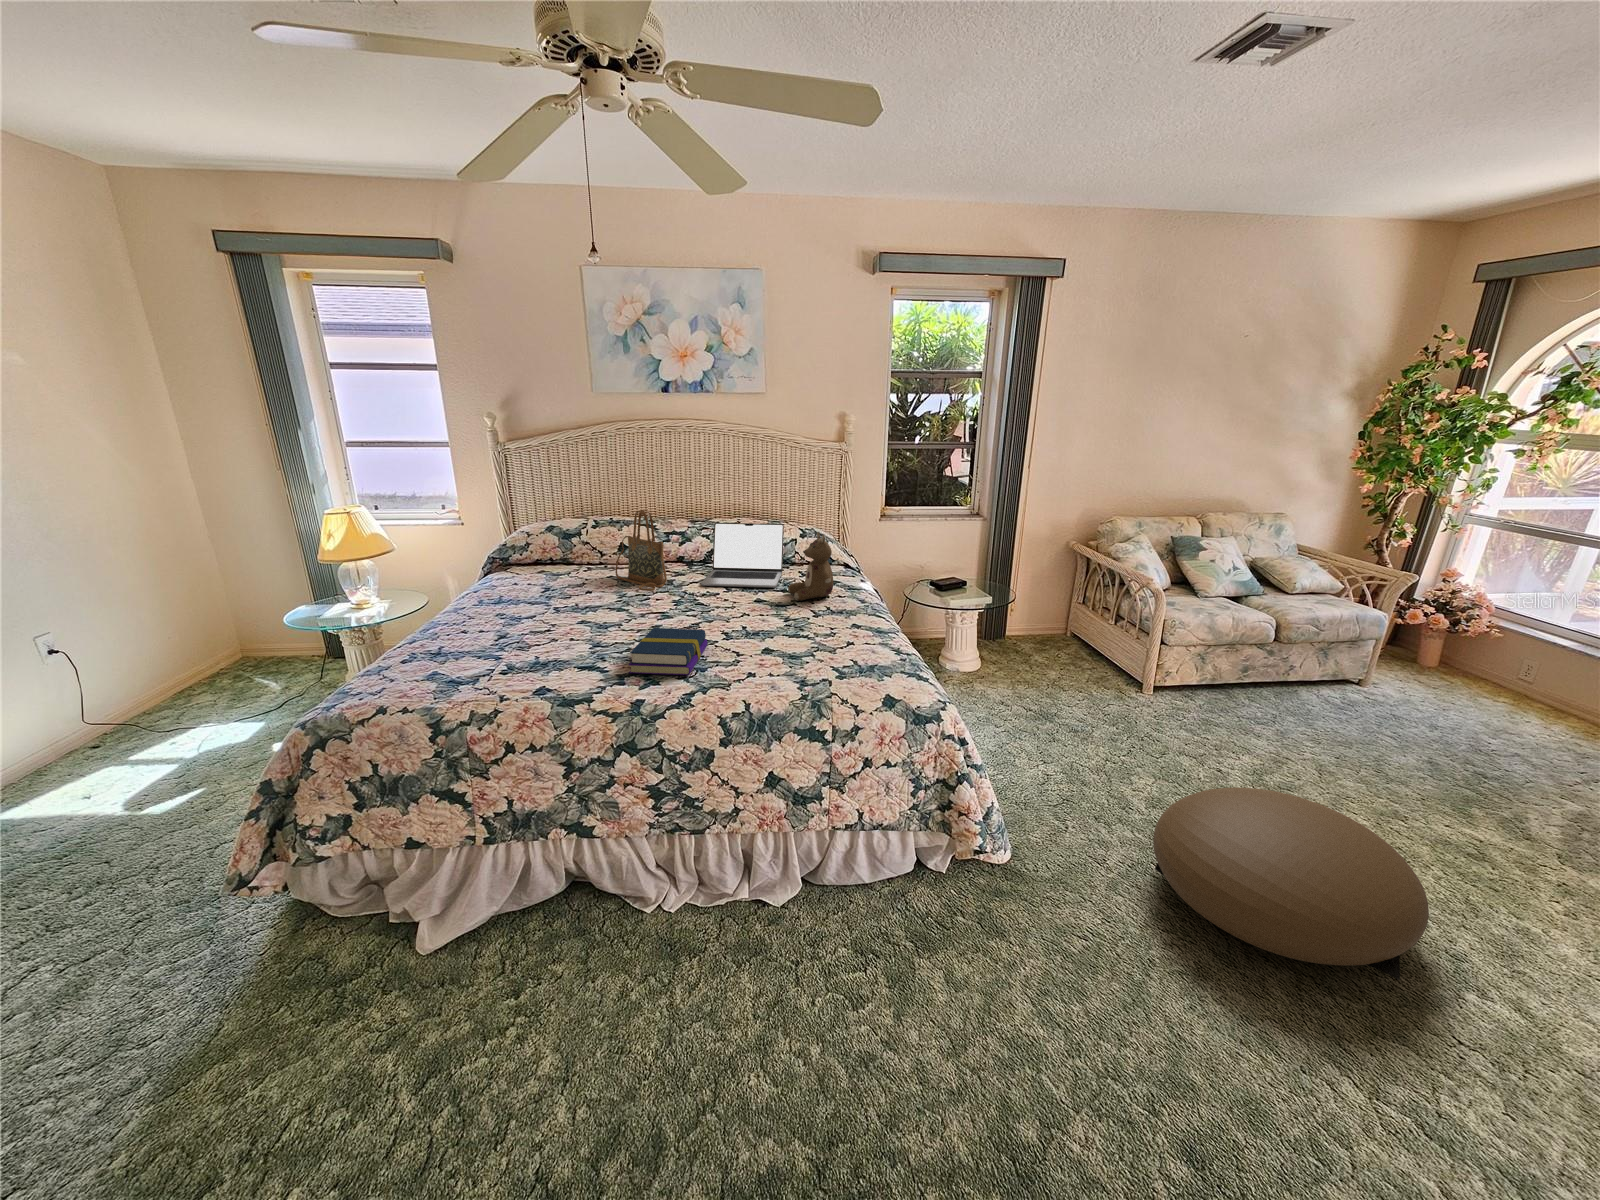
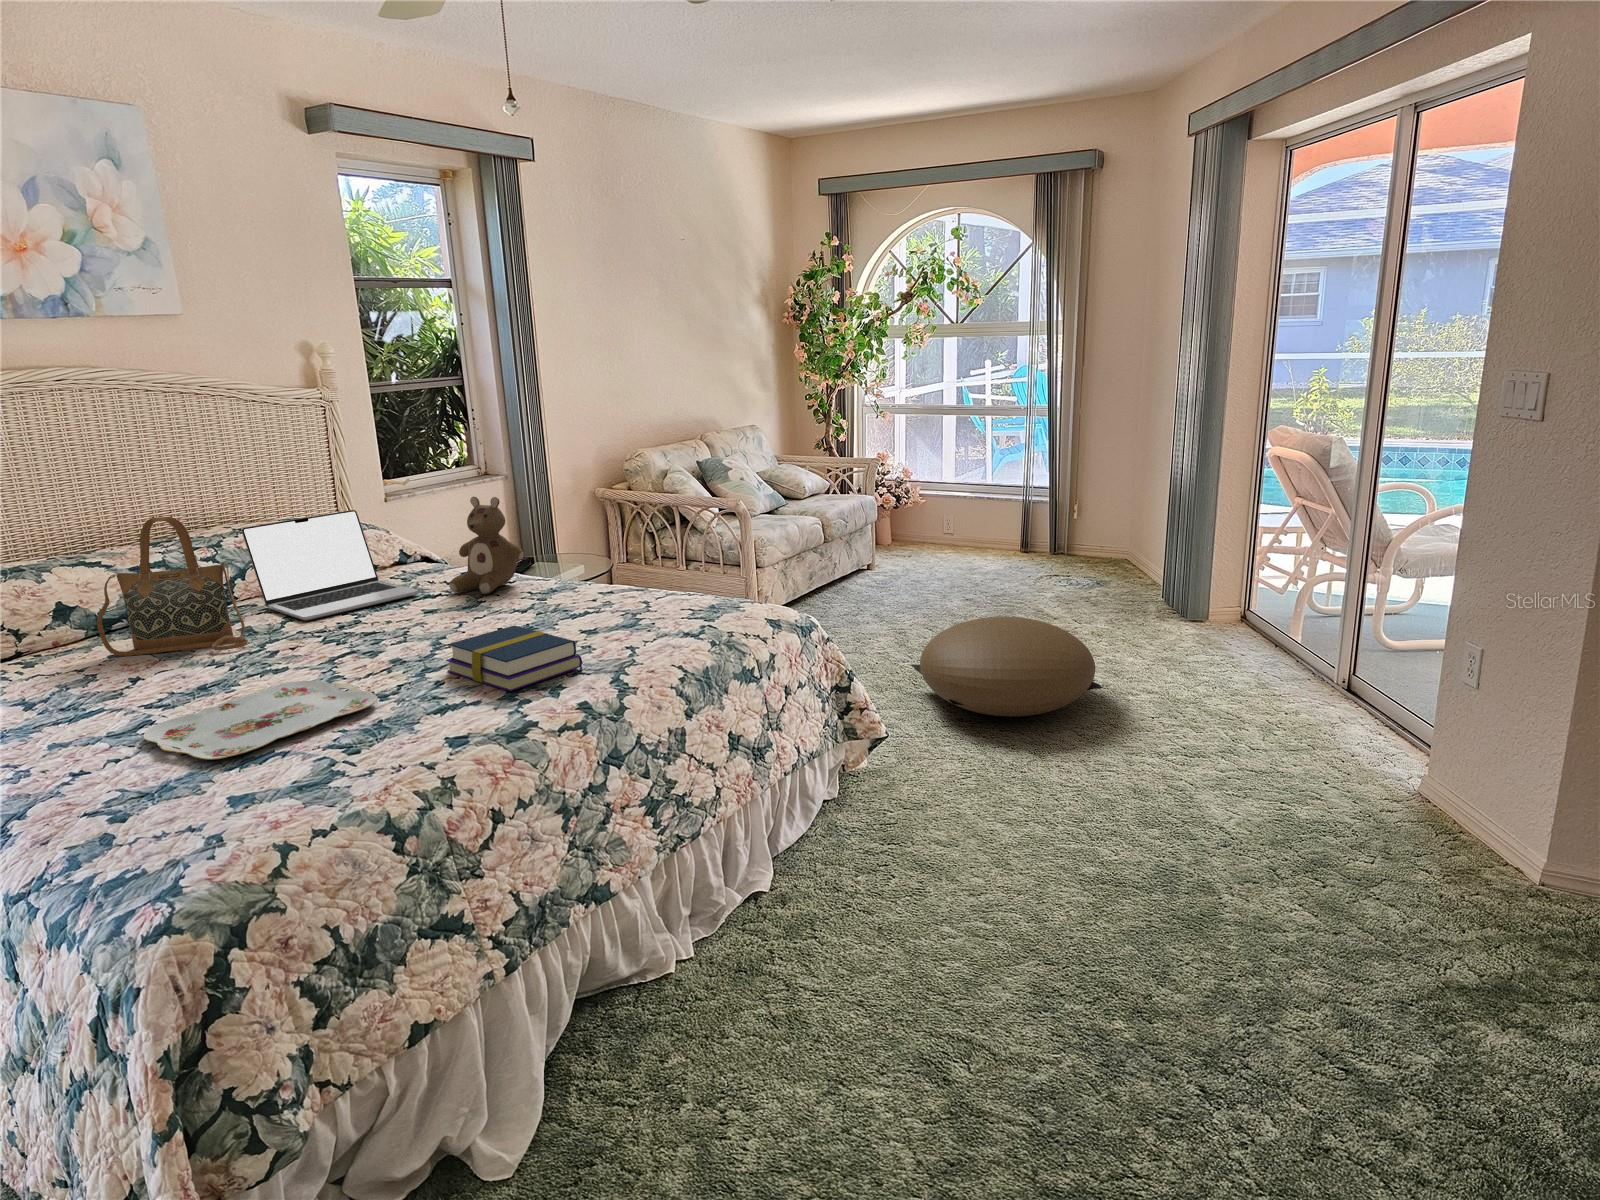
serving tray: none [483,619,606,651] -> present [143,680,378,760]

